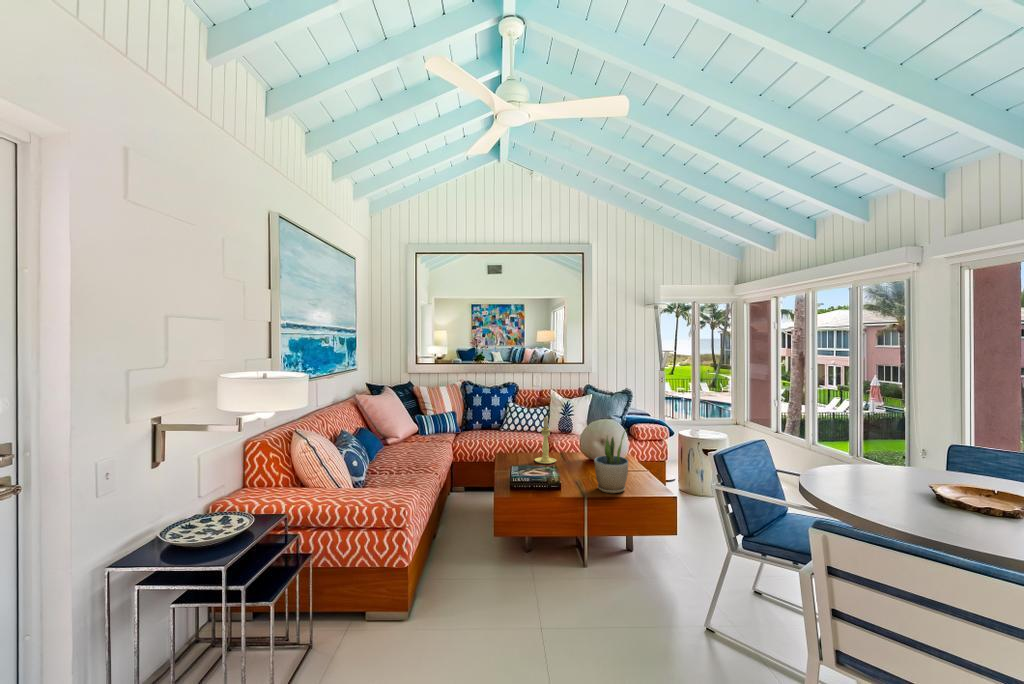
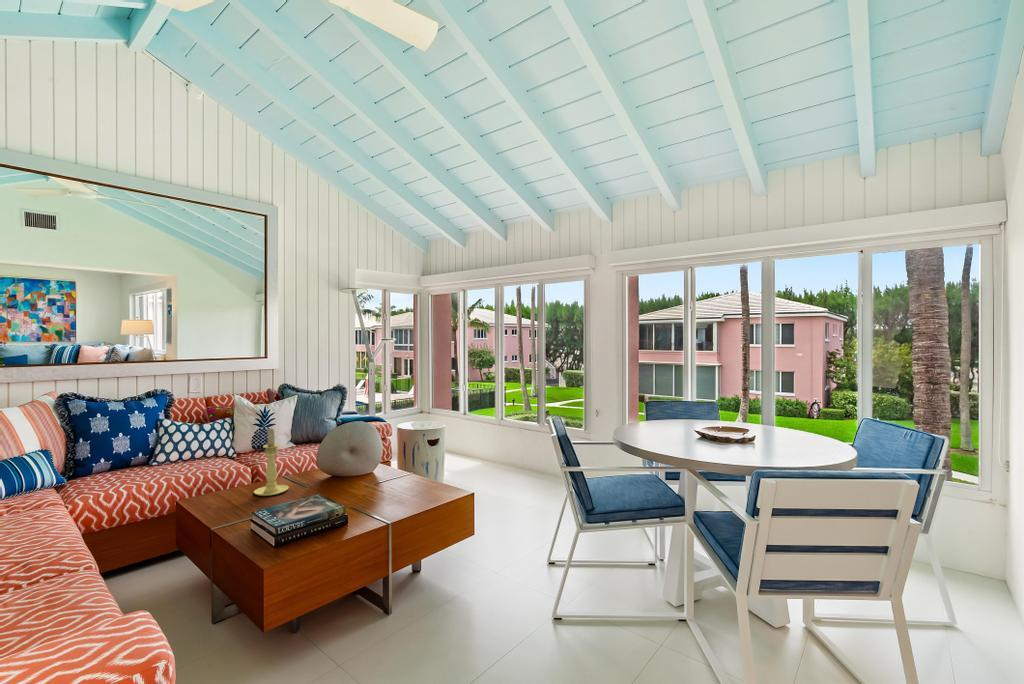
potted plant: present [594,431,628,493] -> none [376,423,420,508]

